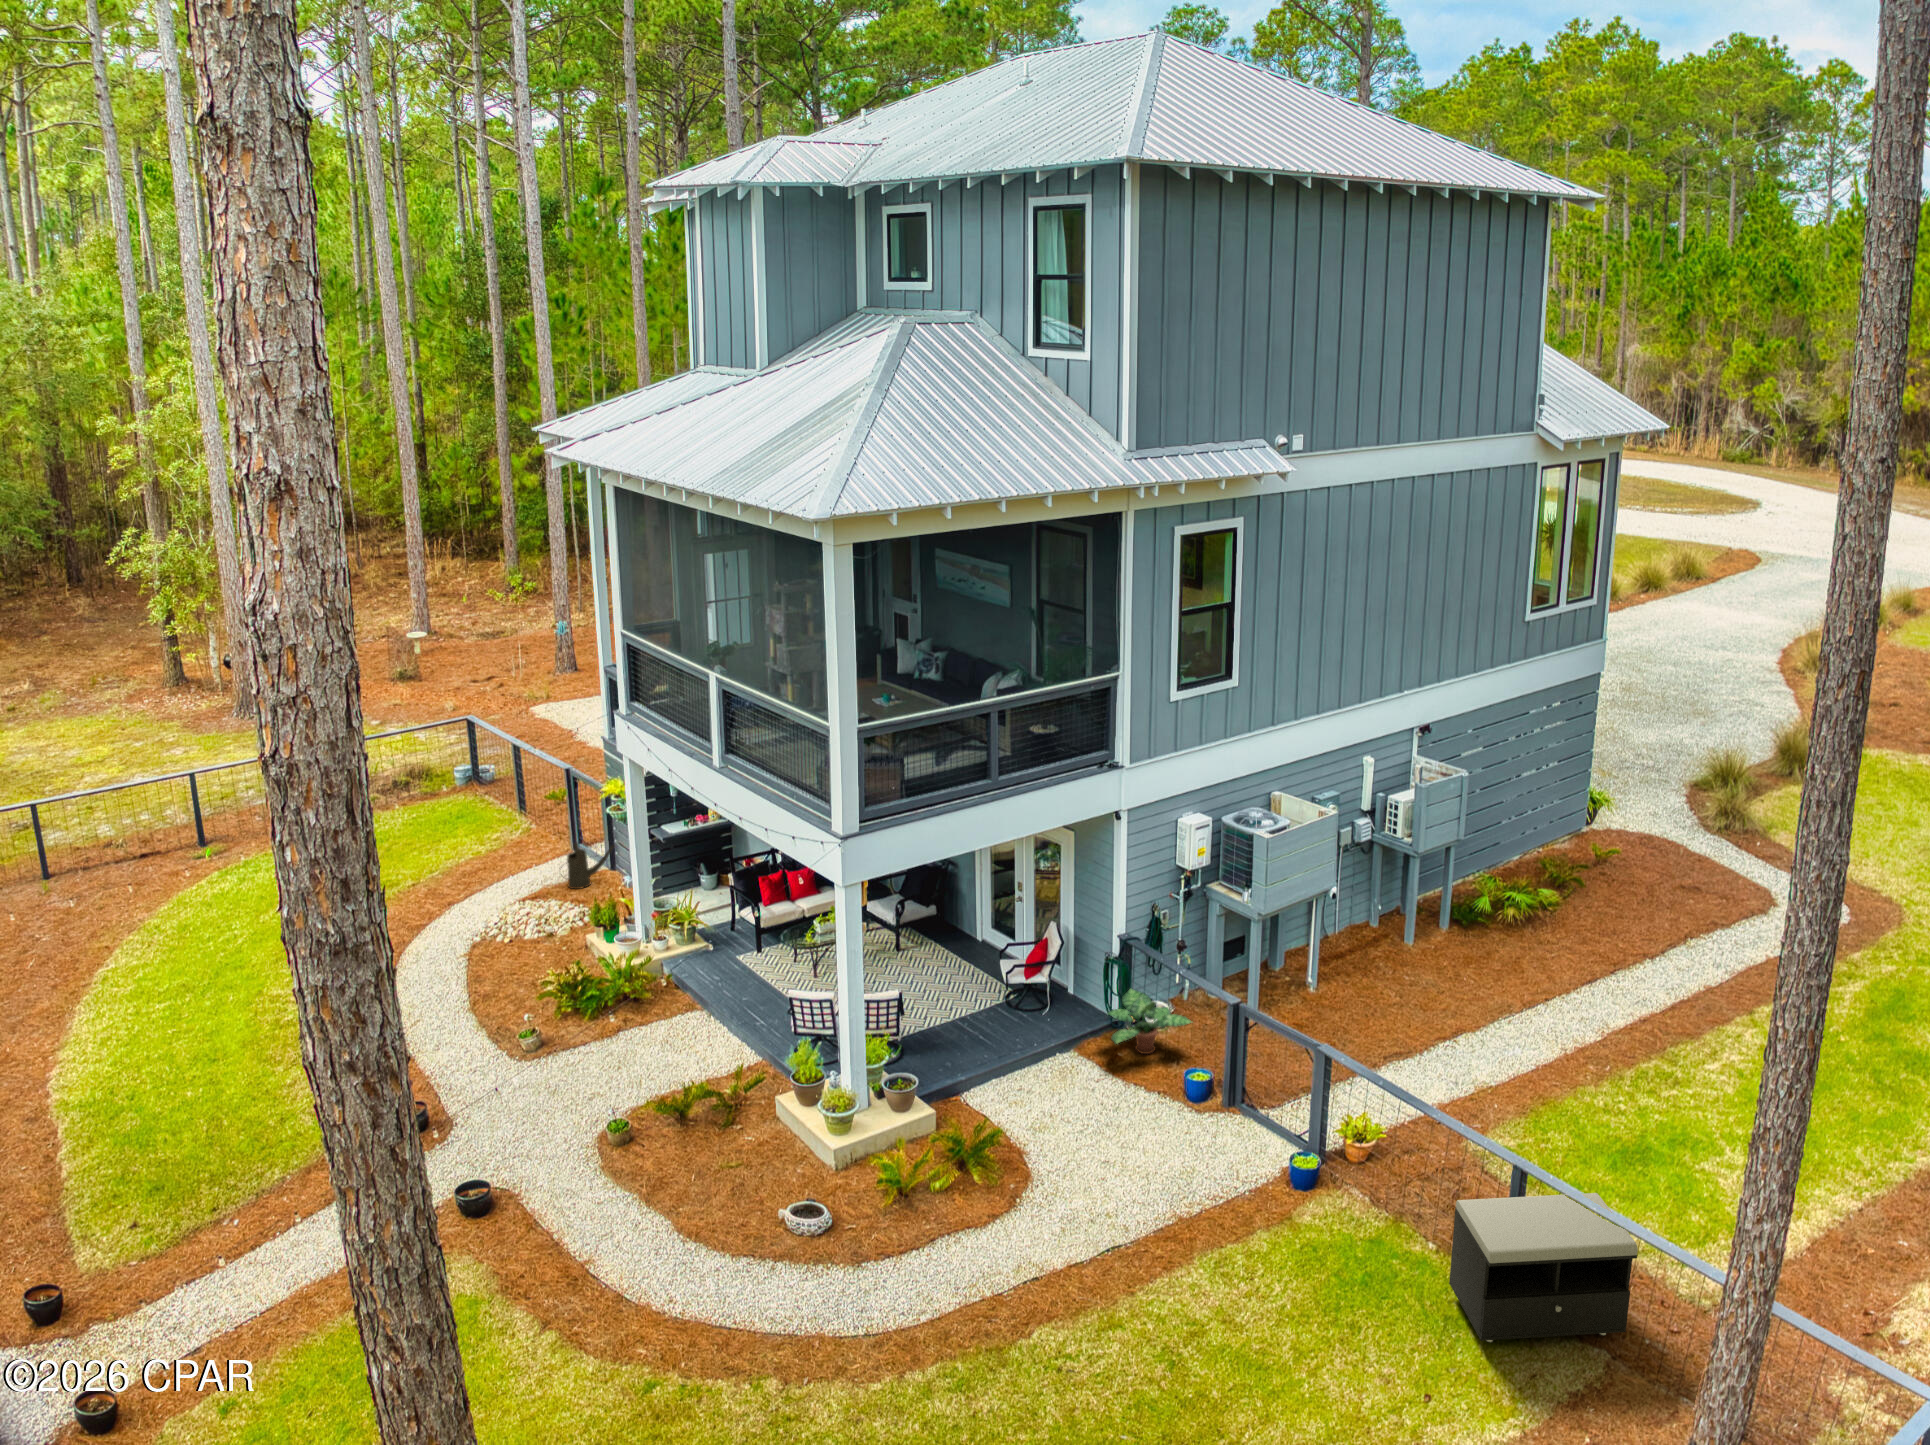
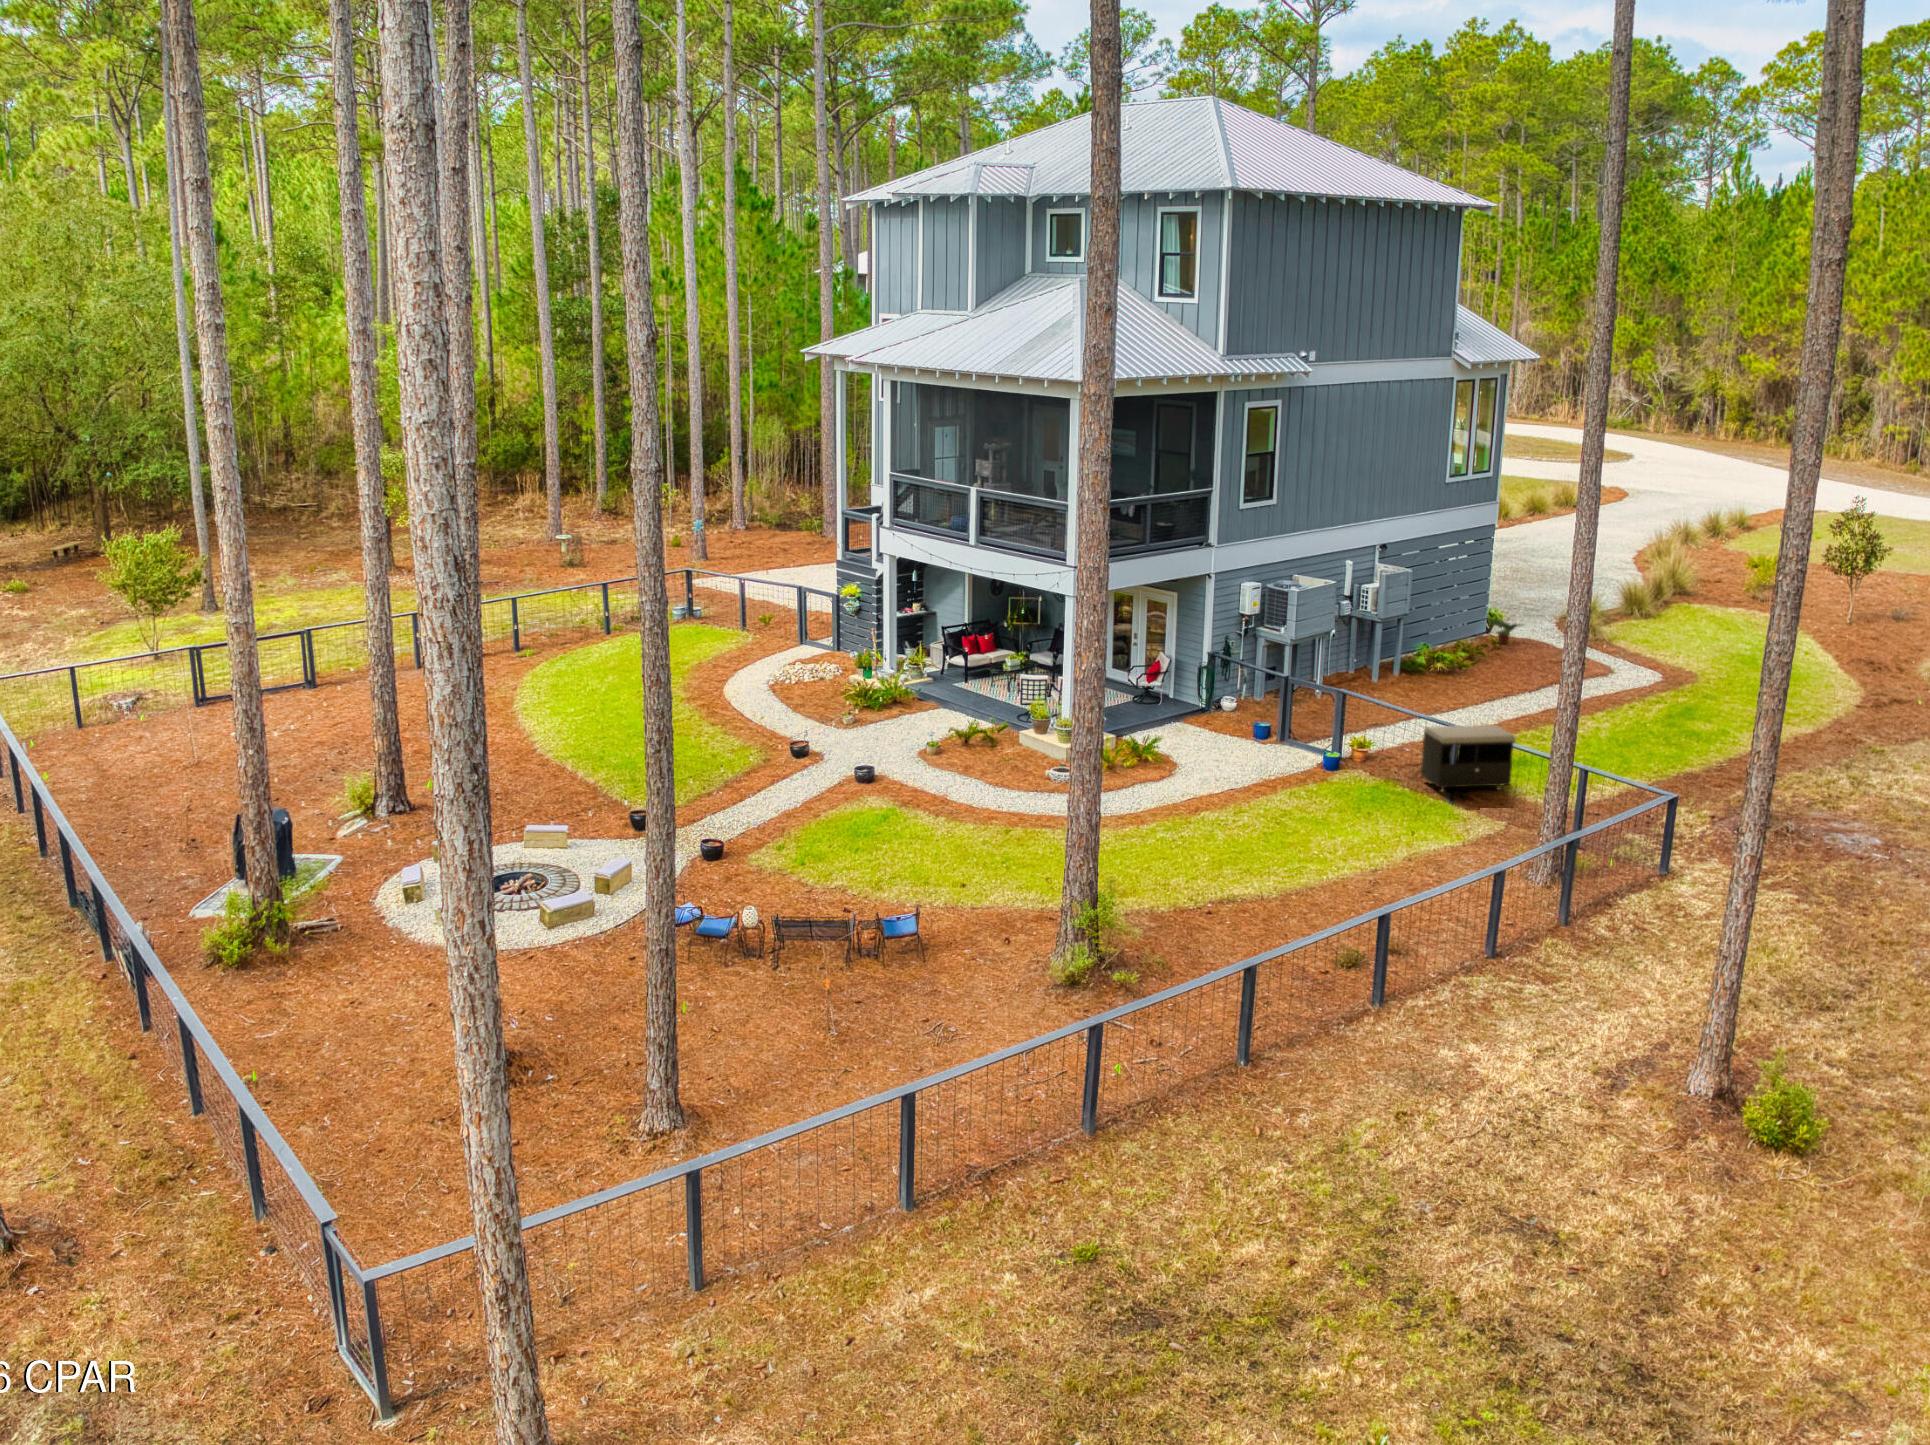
watering can: present [566,843,614,889] -> none [802,631,837,662]
potted plant: present [1108,989,1192,1054] -> present [1486,618,1521,644]

